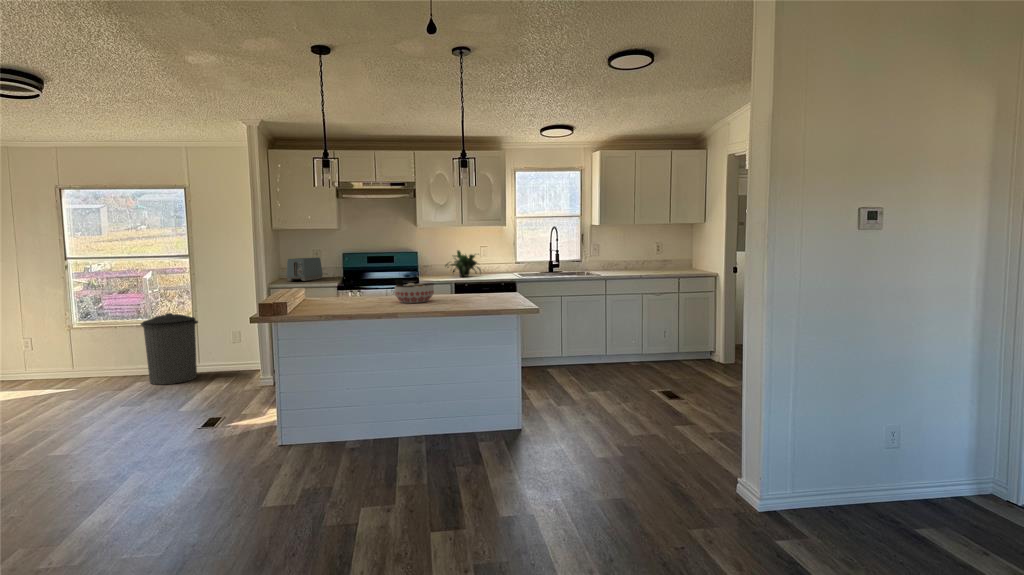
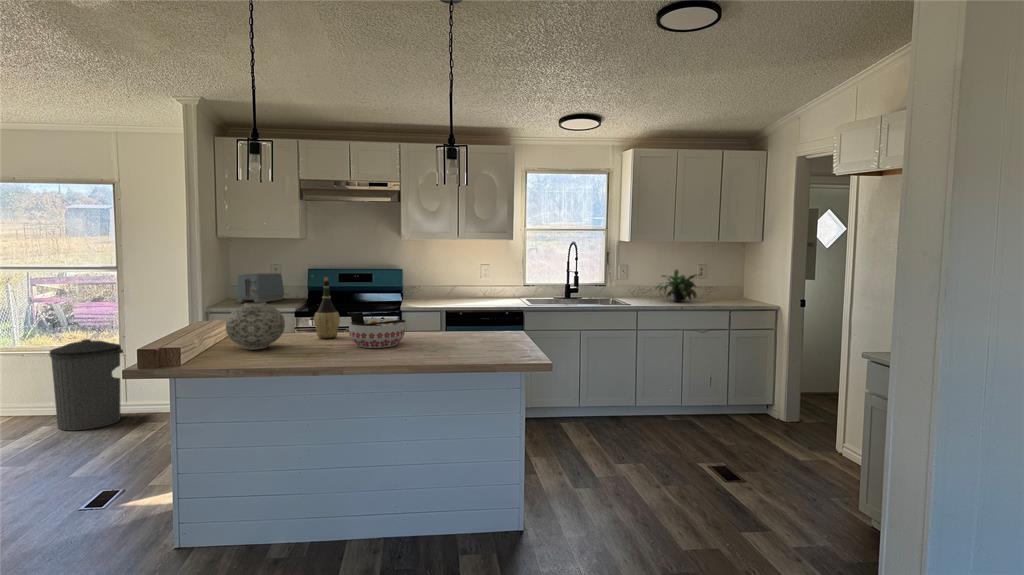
potted plant: present [445,250,481,276] -> present [656,270,697,301]
wine bottle: none [366,255,384,299] -> present [314,277,340,338]
vase: none [309,272,349,306] -> present [226,302,285,350]

